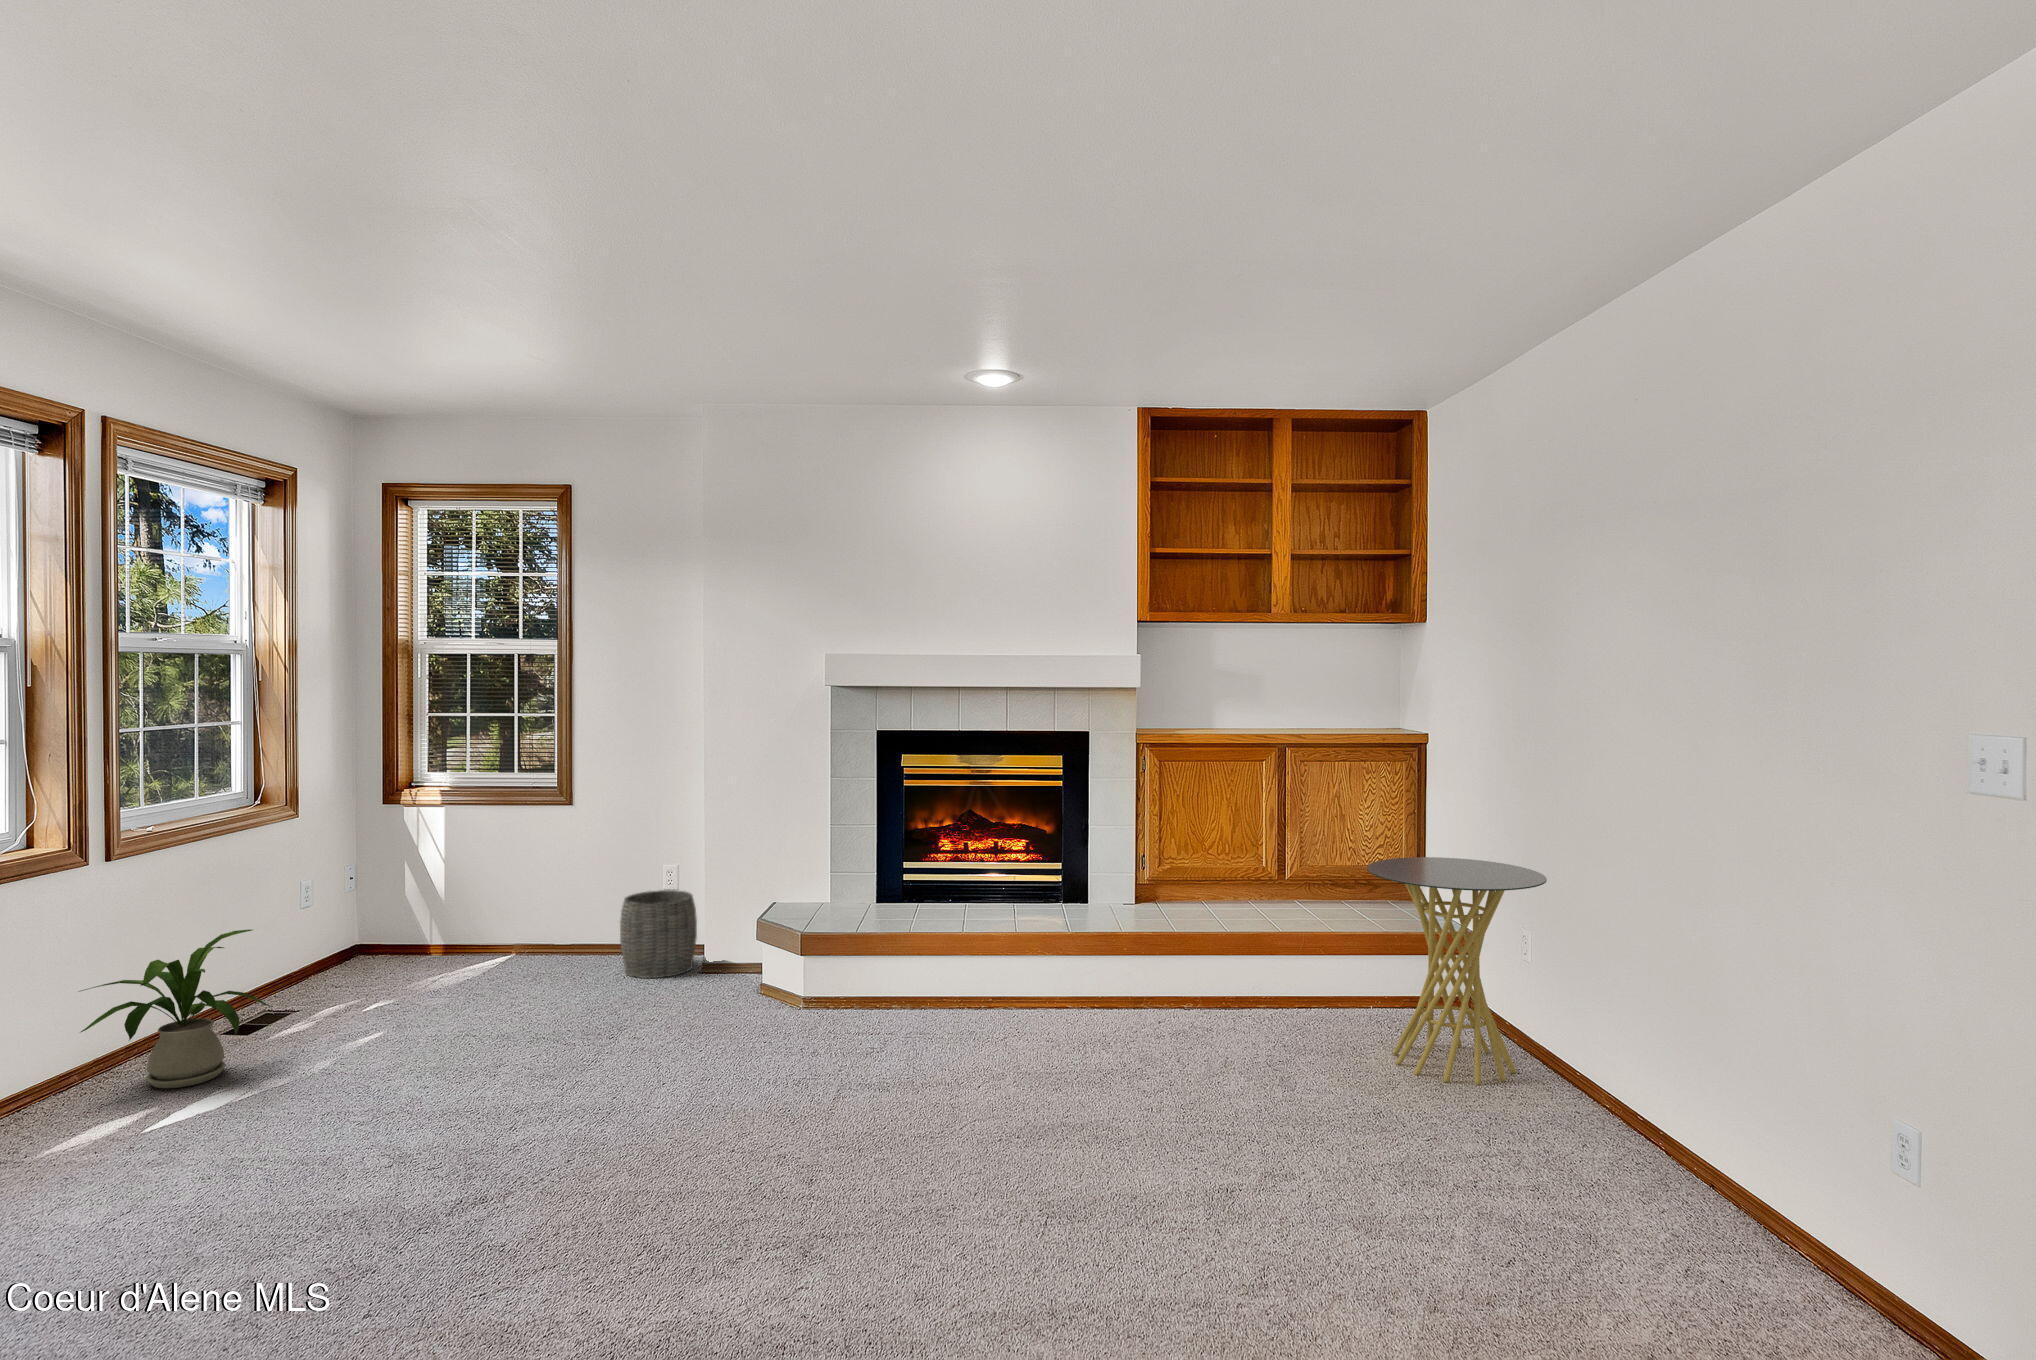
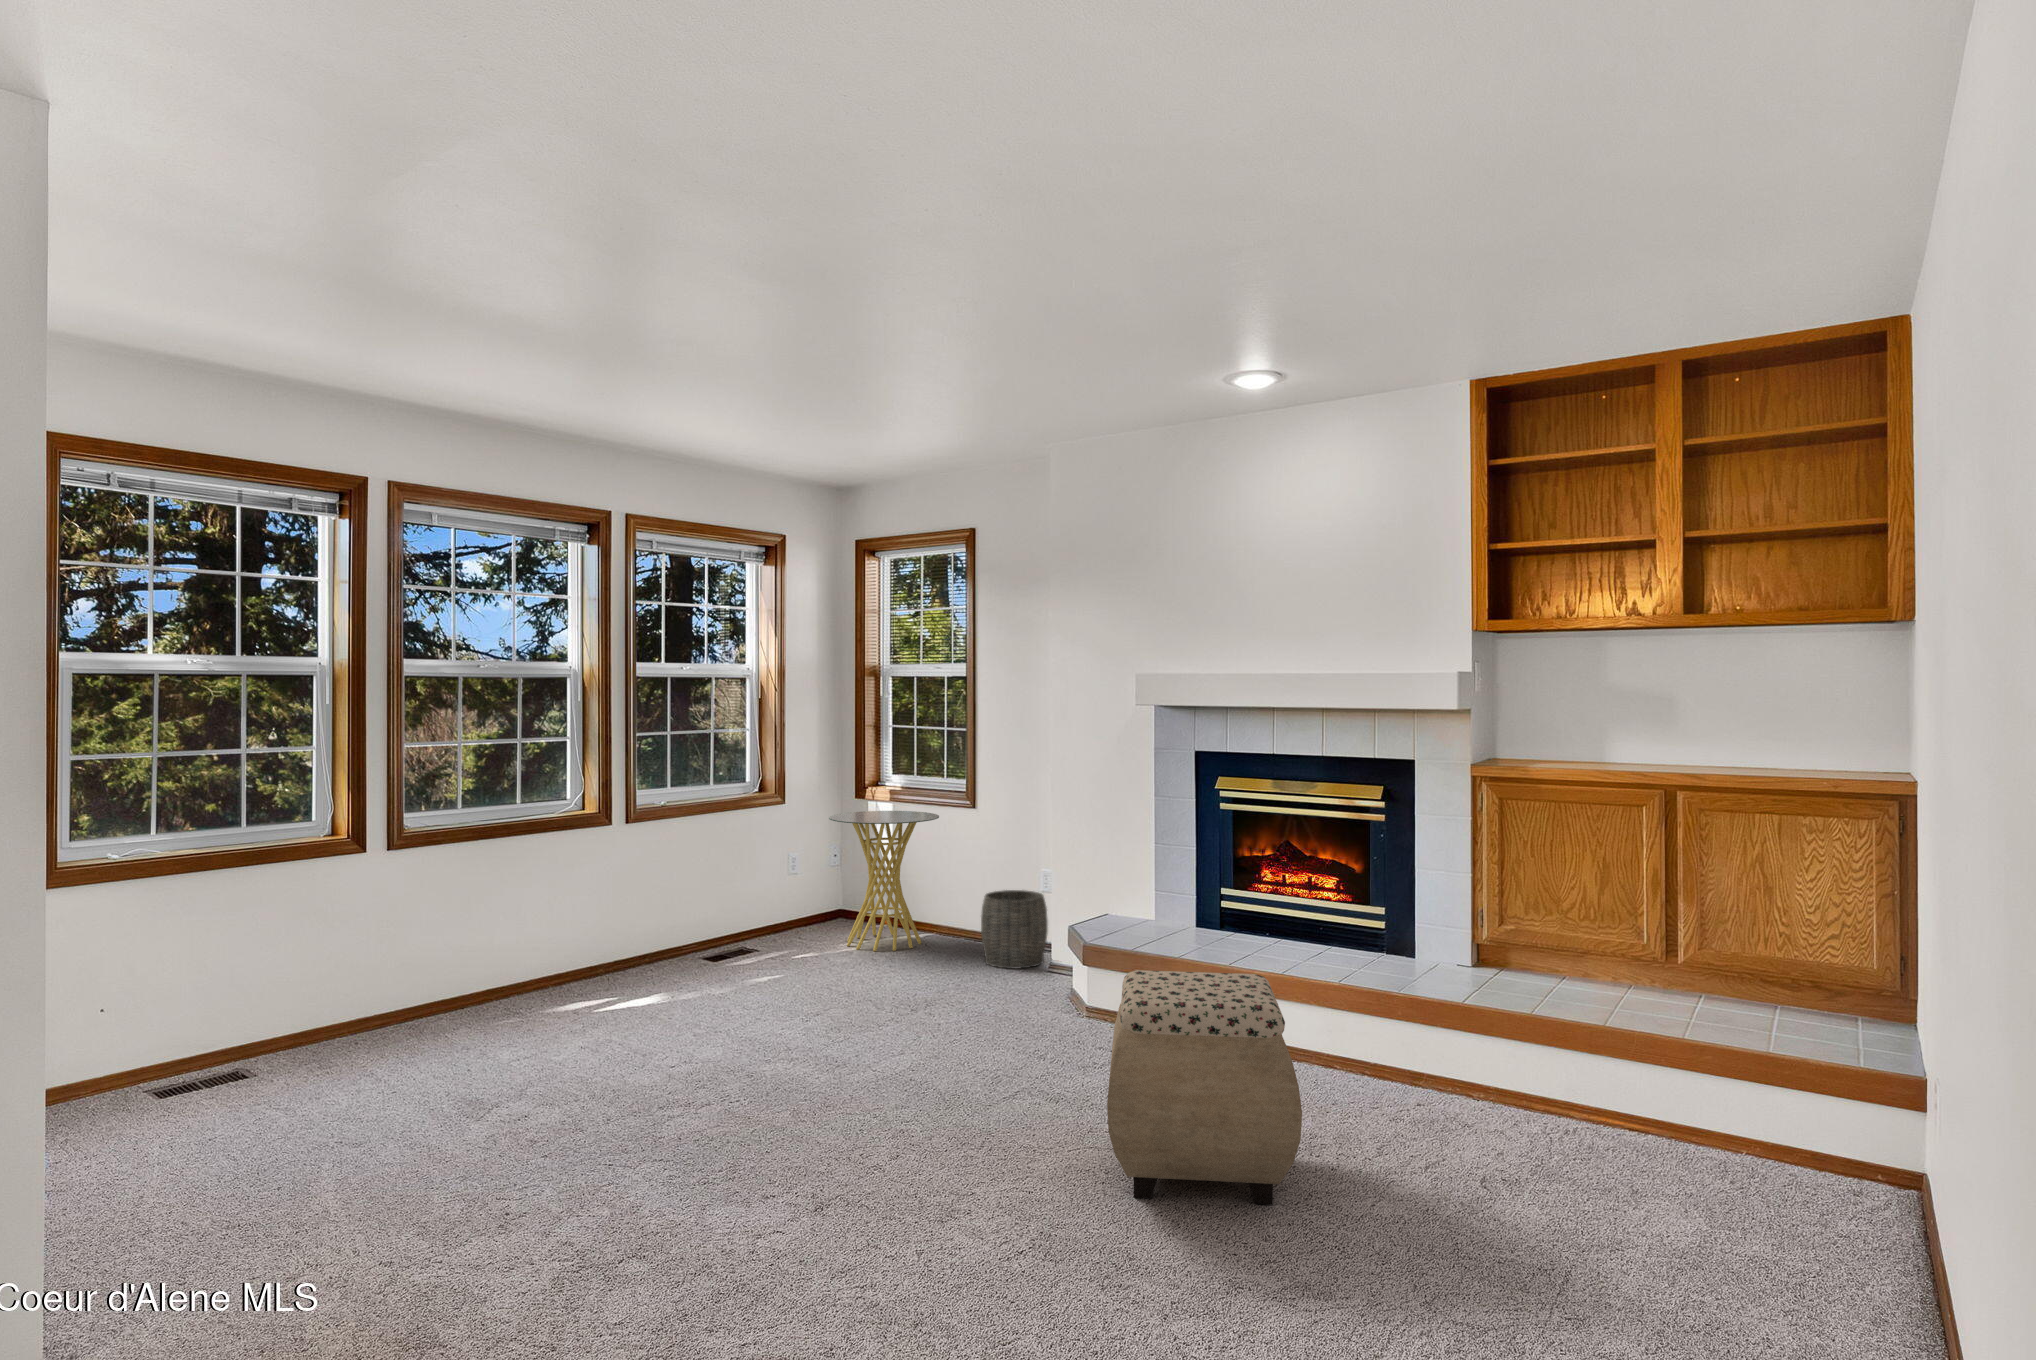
side table: present [1367,857,1547,1085] -> present [829,811,939,951]
ottoman: none [1007,929,1232,1146] -> present [1107,970,1302,1205]
house plant: present [79,930,271,1088] -> none [581,876,698,982]

